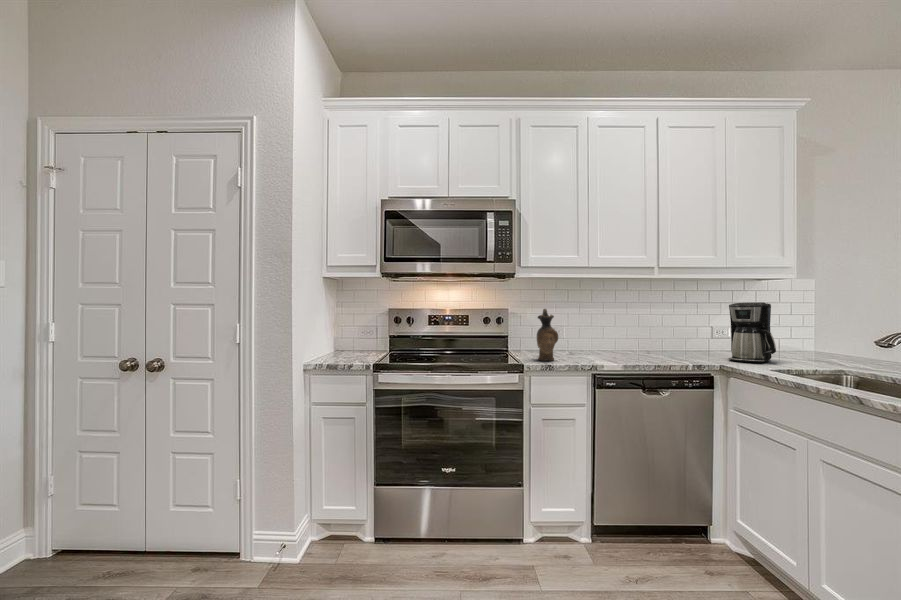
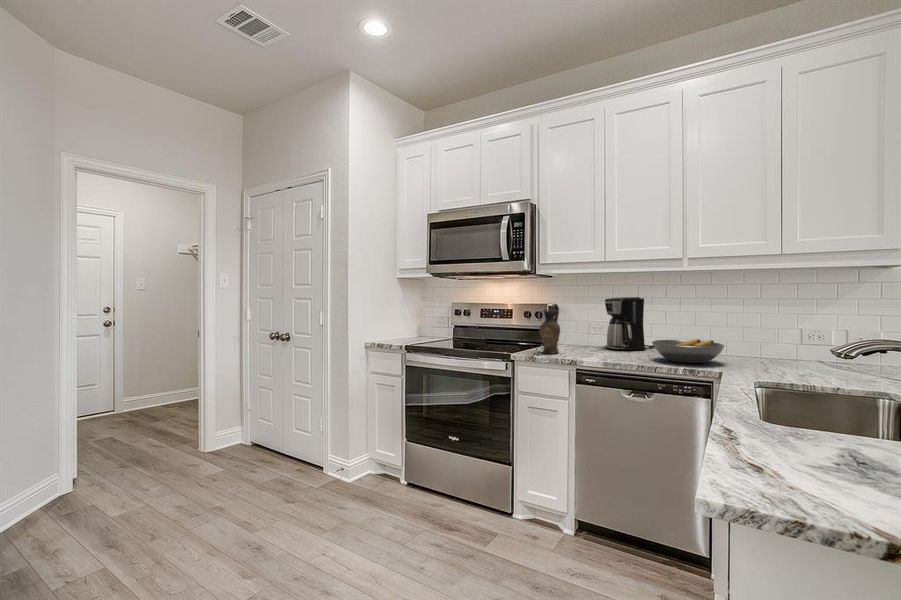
coffee maker: present [728,302,776,363] -> present [605,297,655,350]
fruit bowl: none [636,338,700,359] -> present [652,339,725,363]

